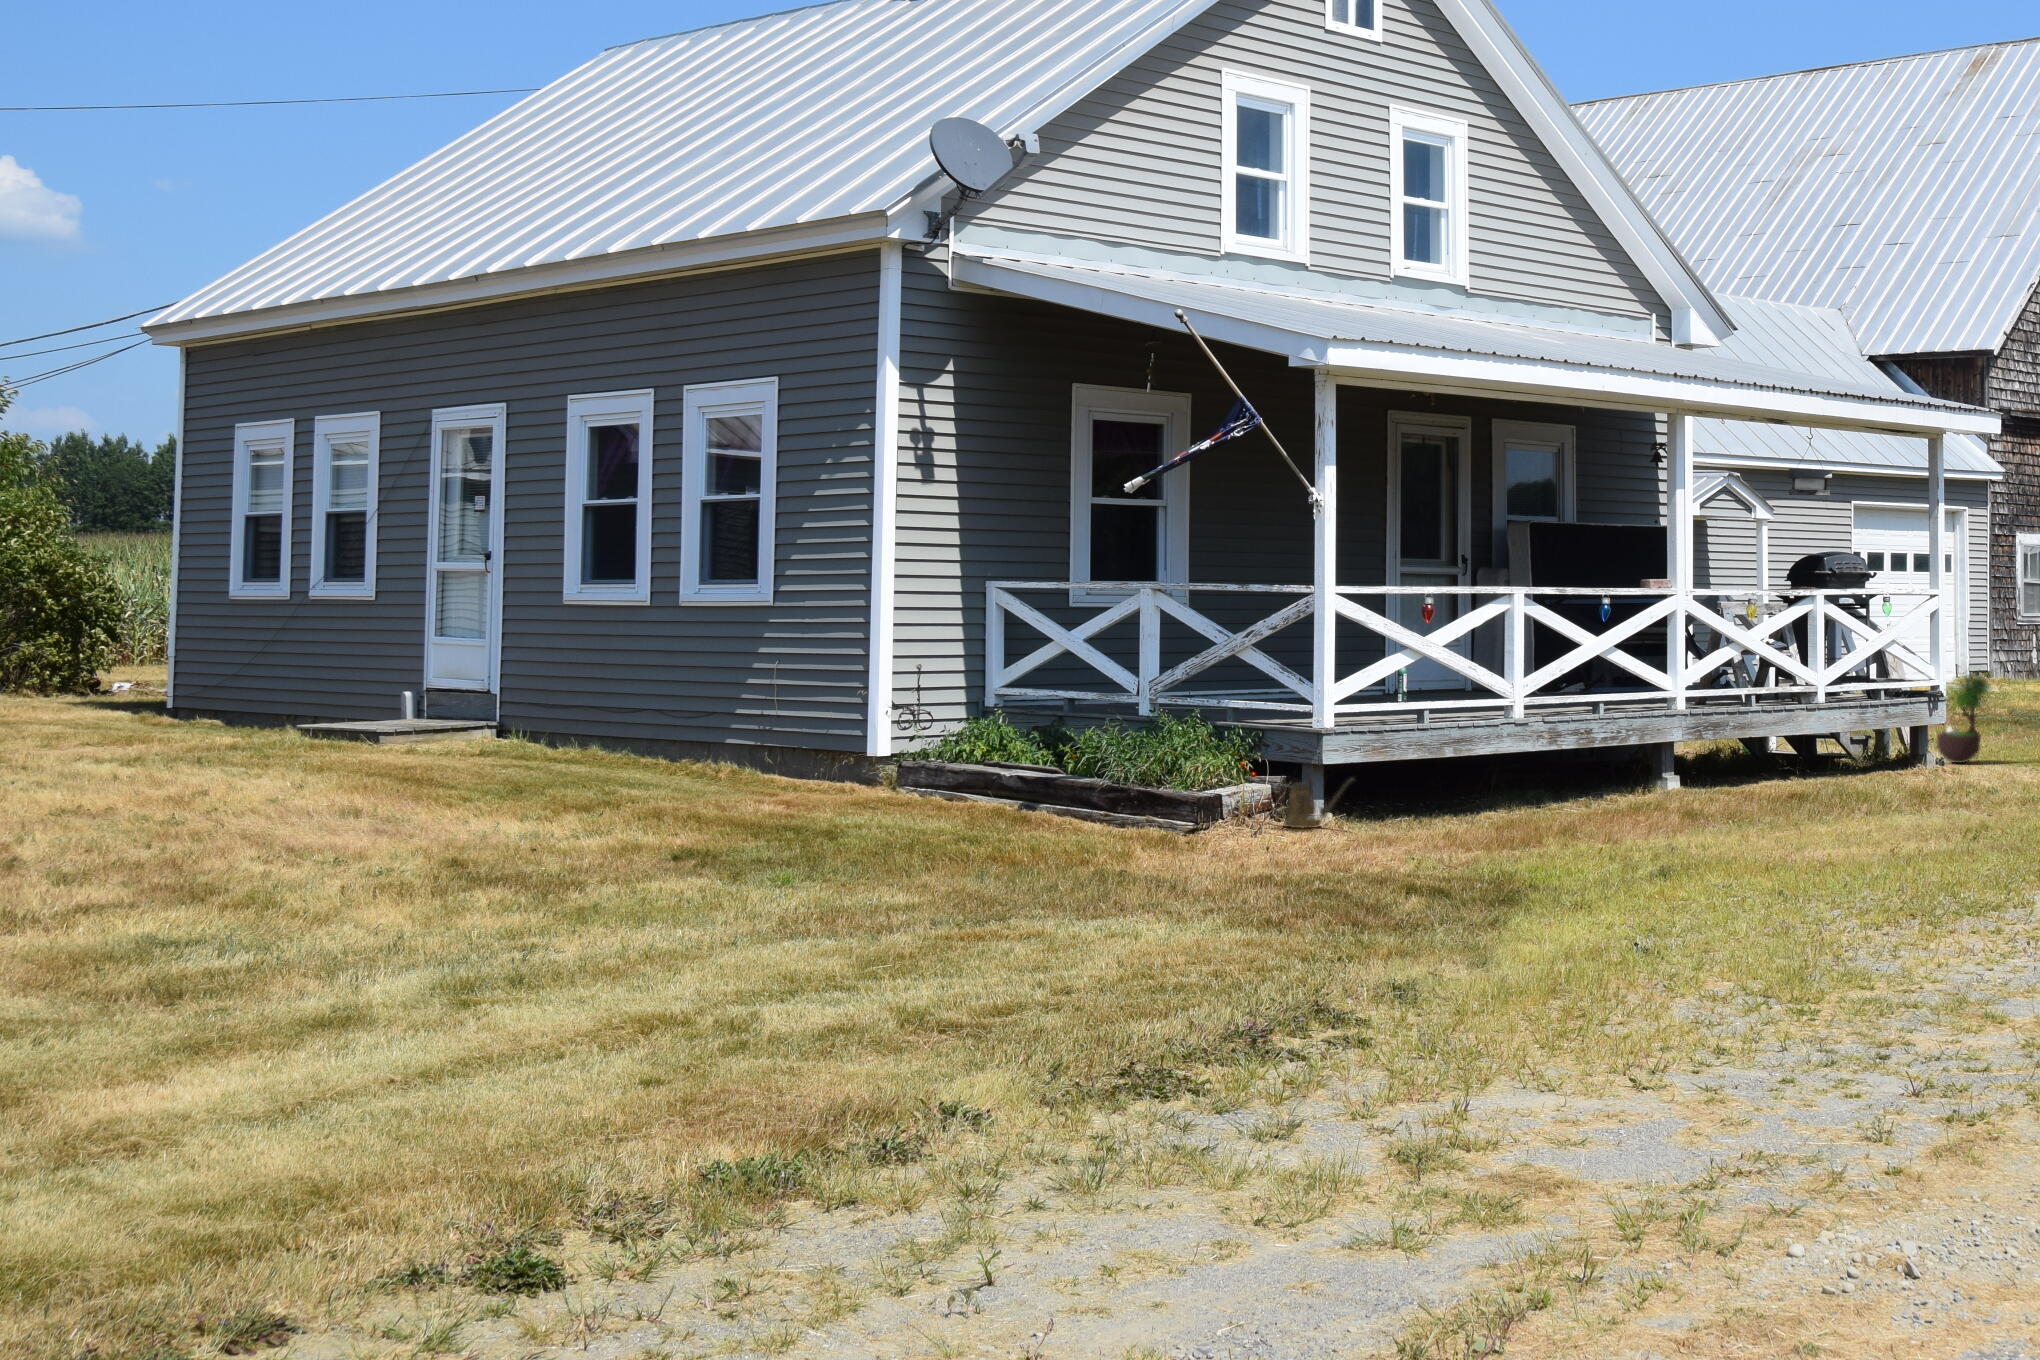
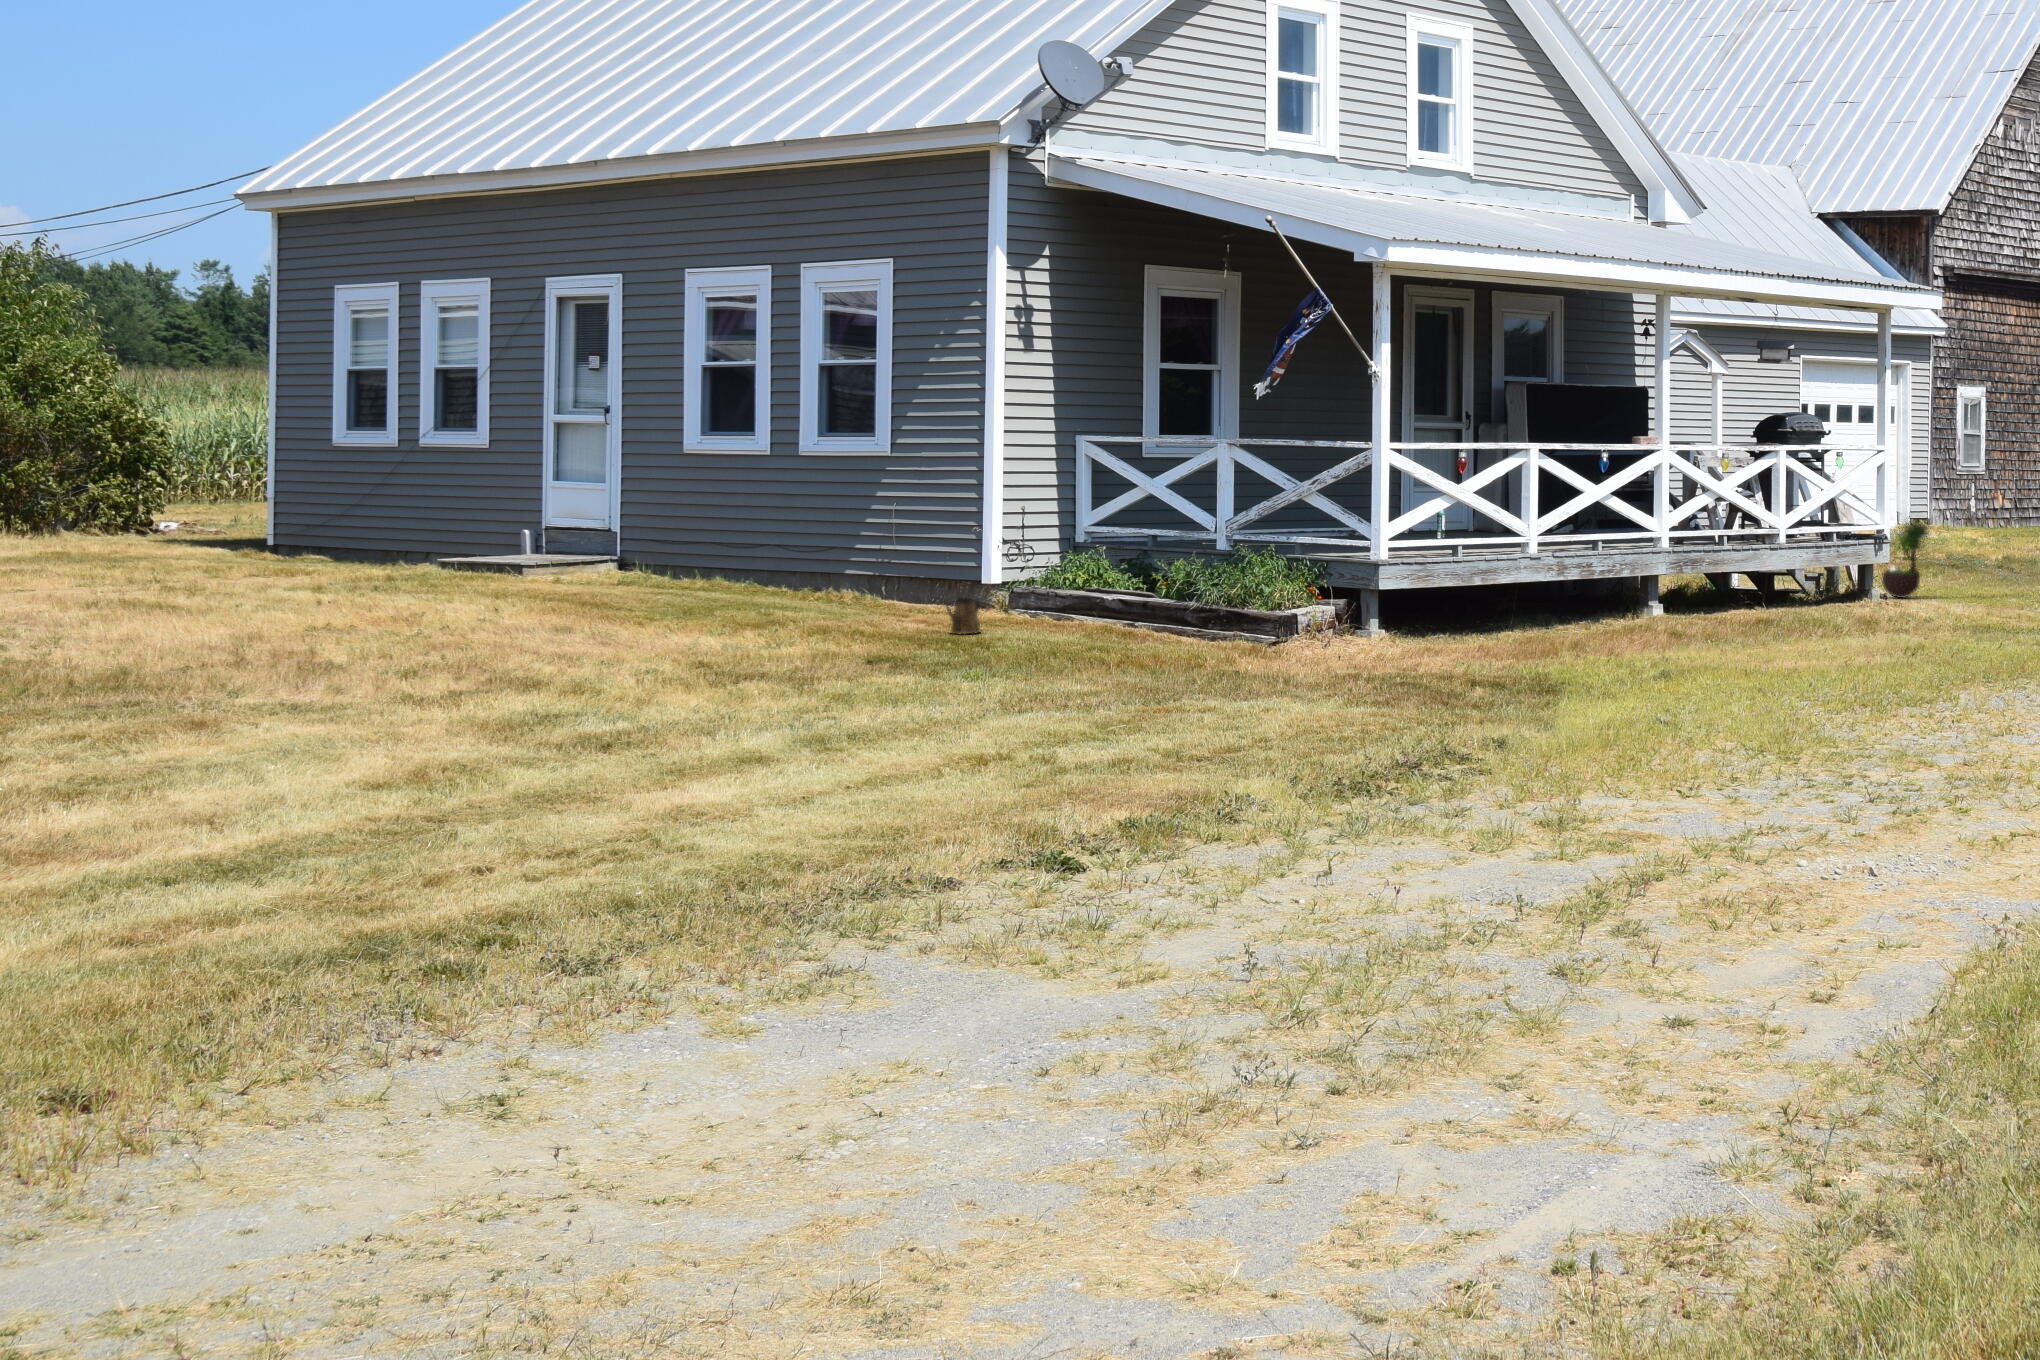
watering can: present [1284,779,1352,828] -> present [943,597,980,635]

